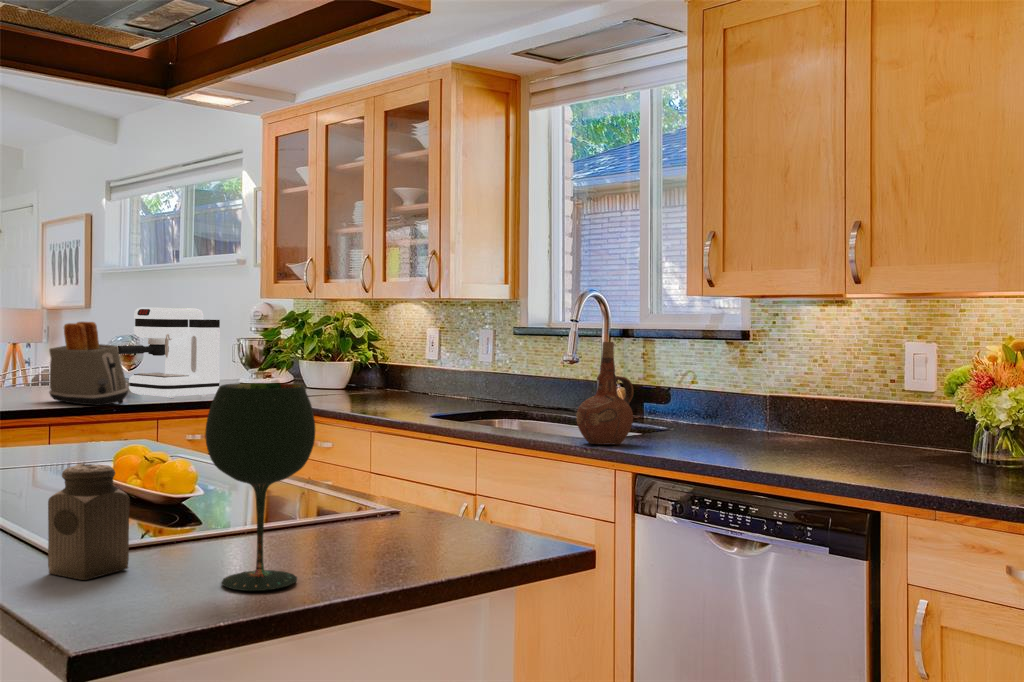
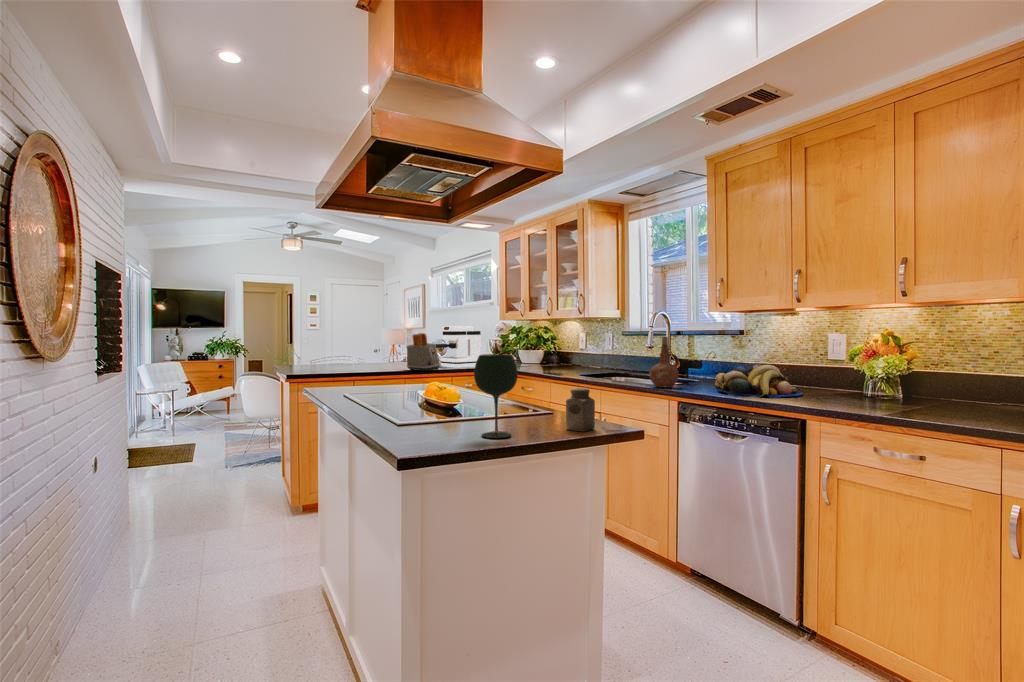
fruit bowl: none [704,399,864,468] -> present [715,364,802,398]
salt shaker: present [48,464,130,580] -> present [566,388,595,432]

